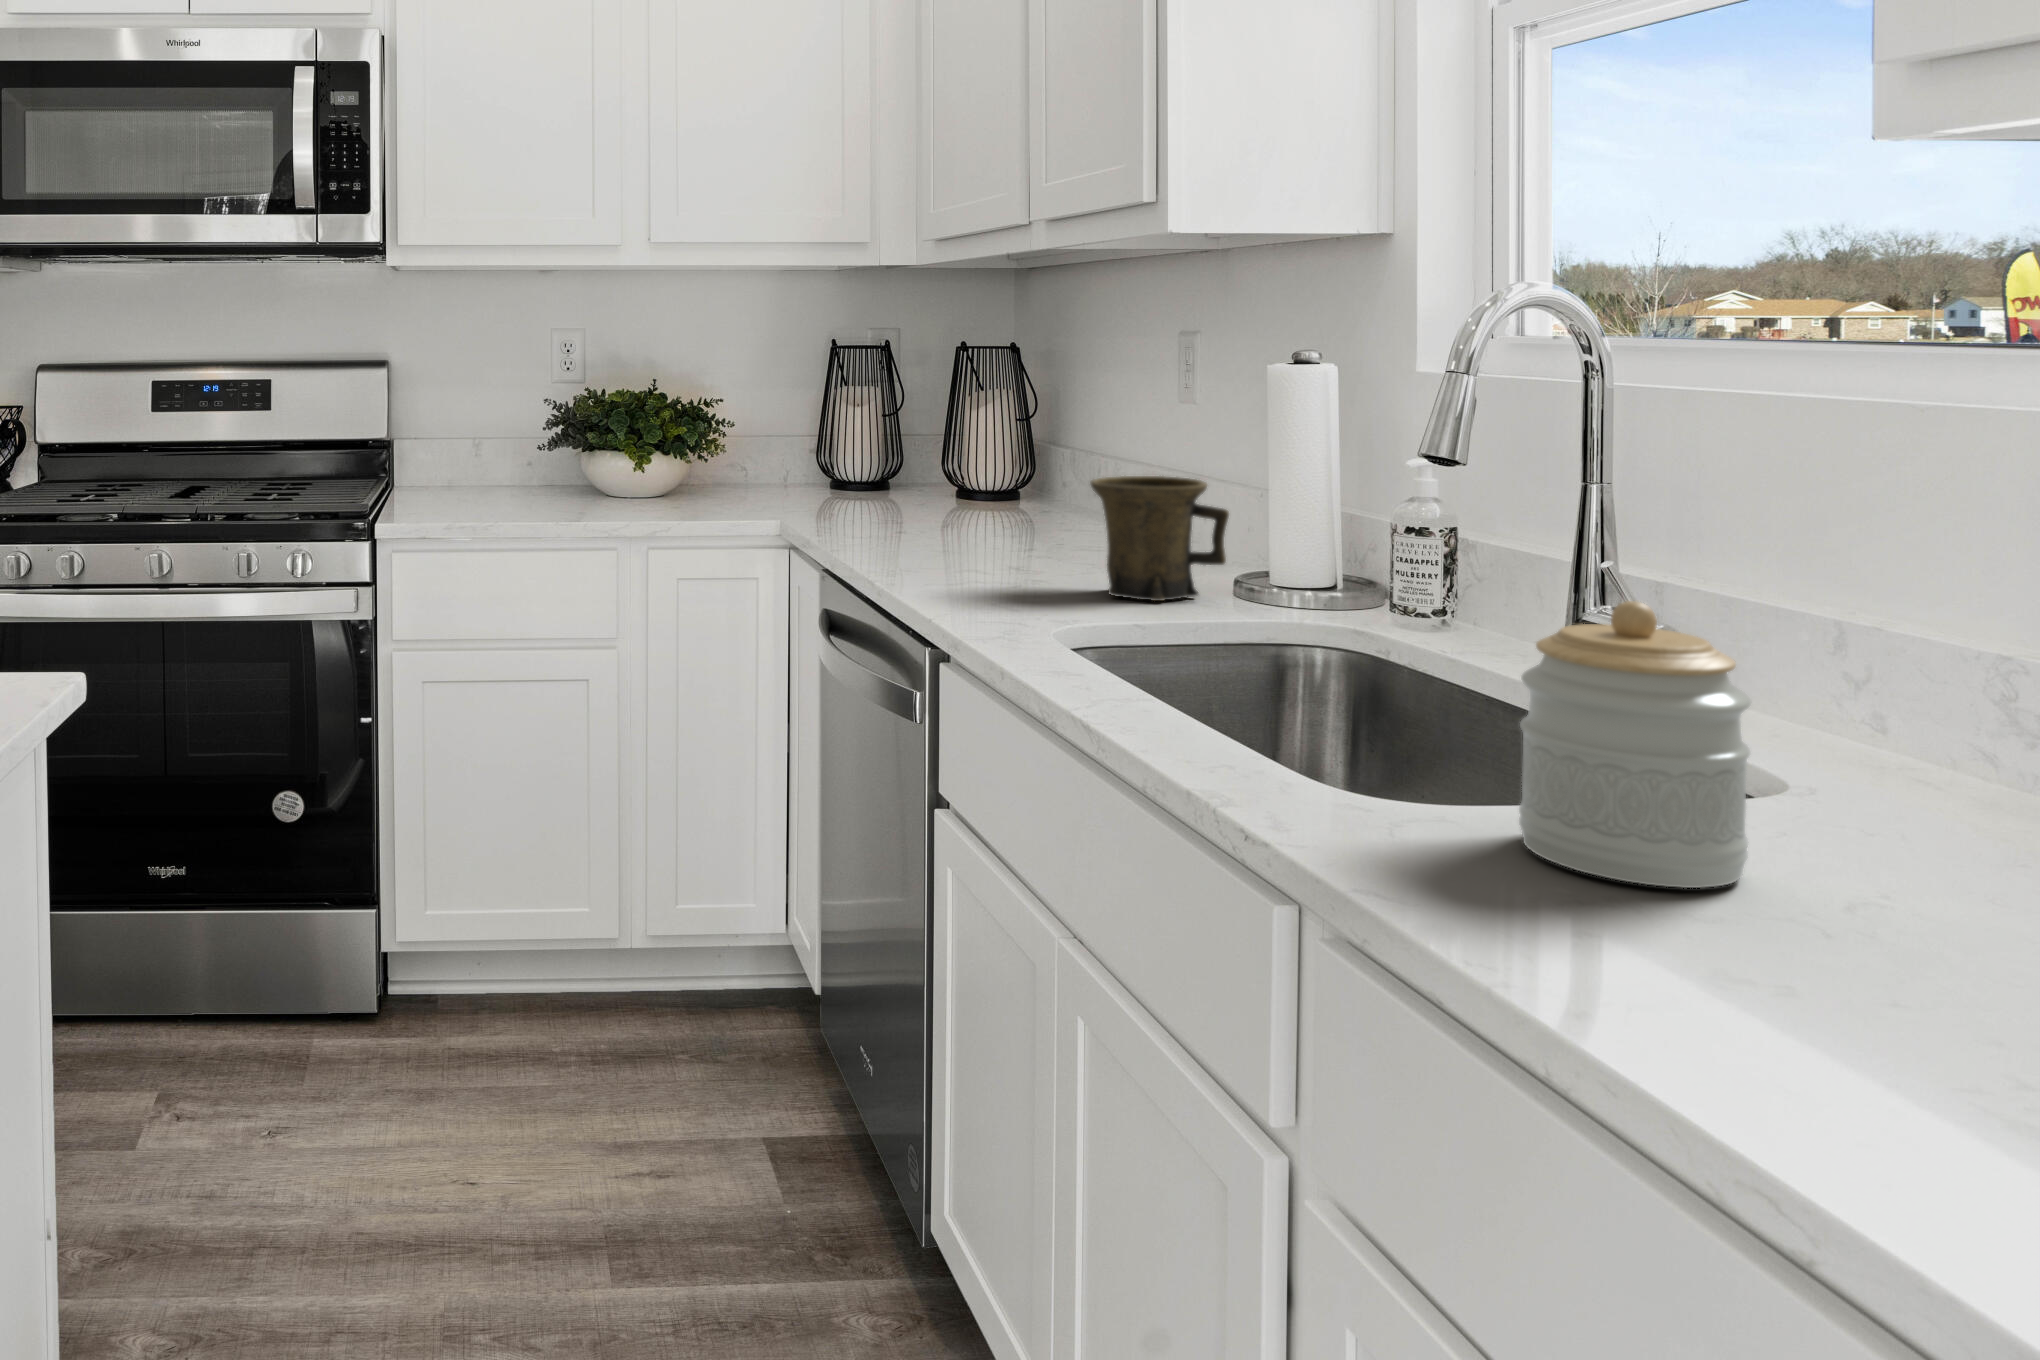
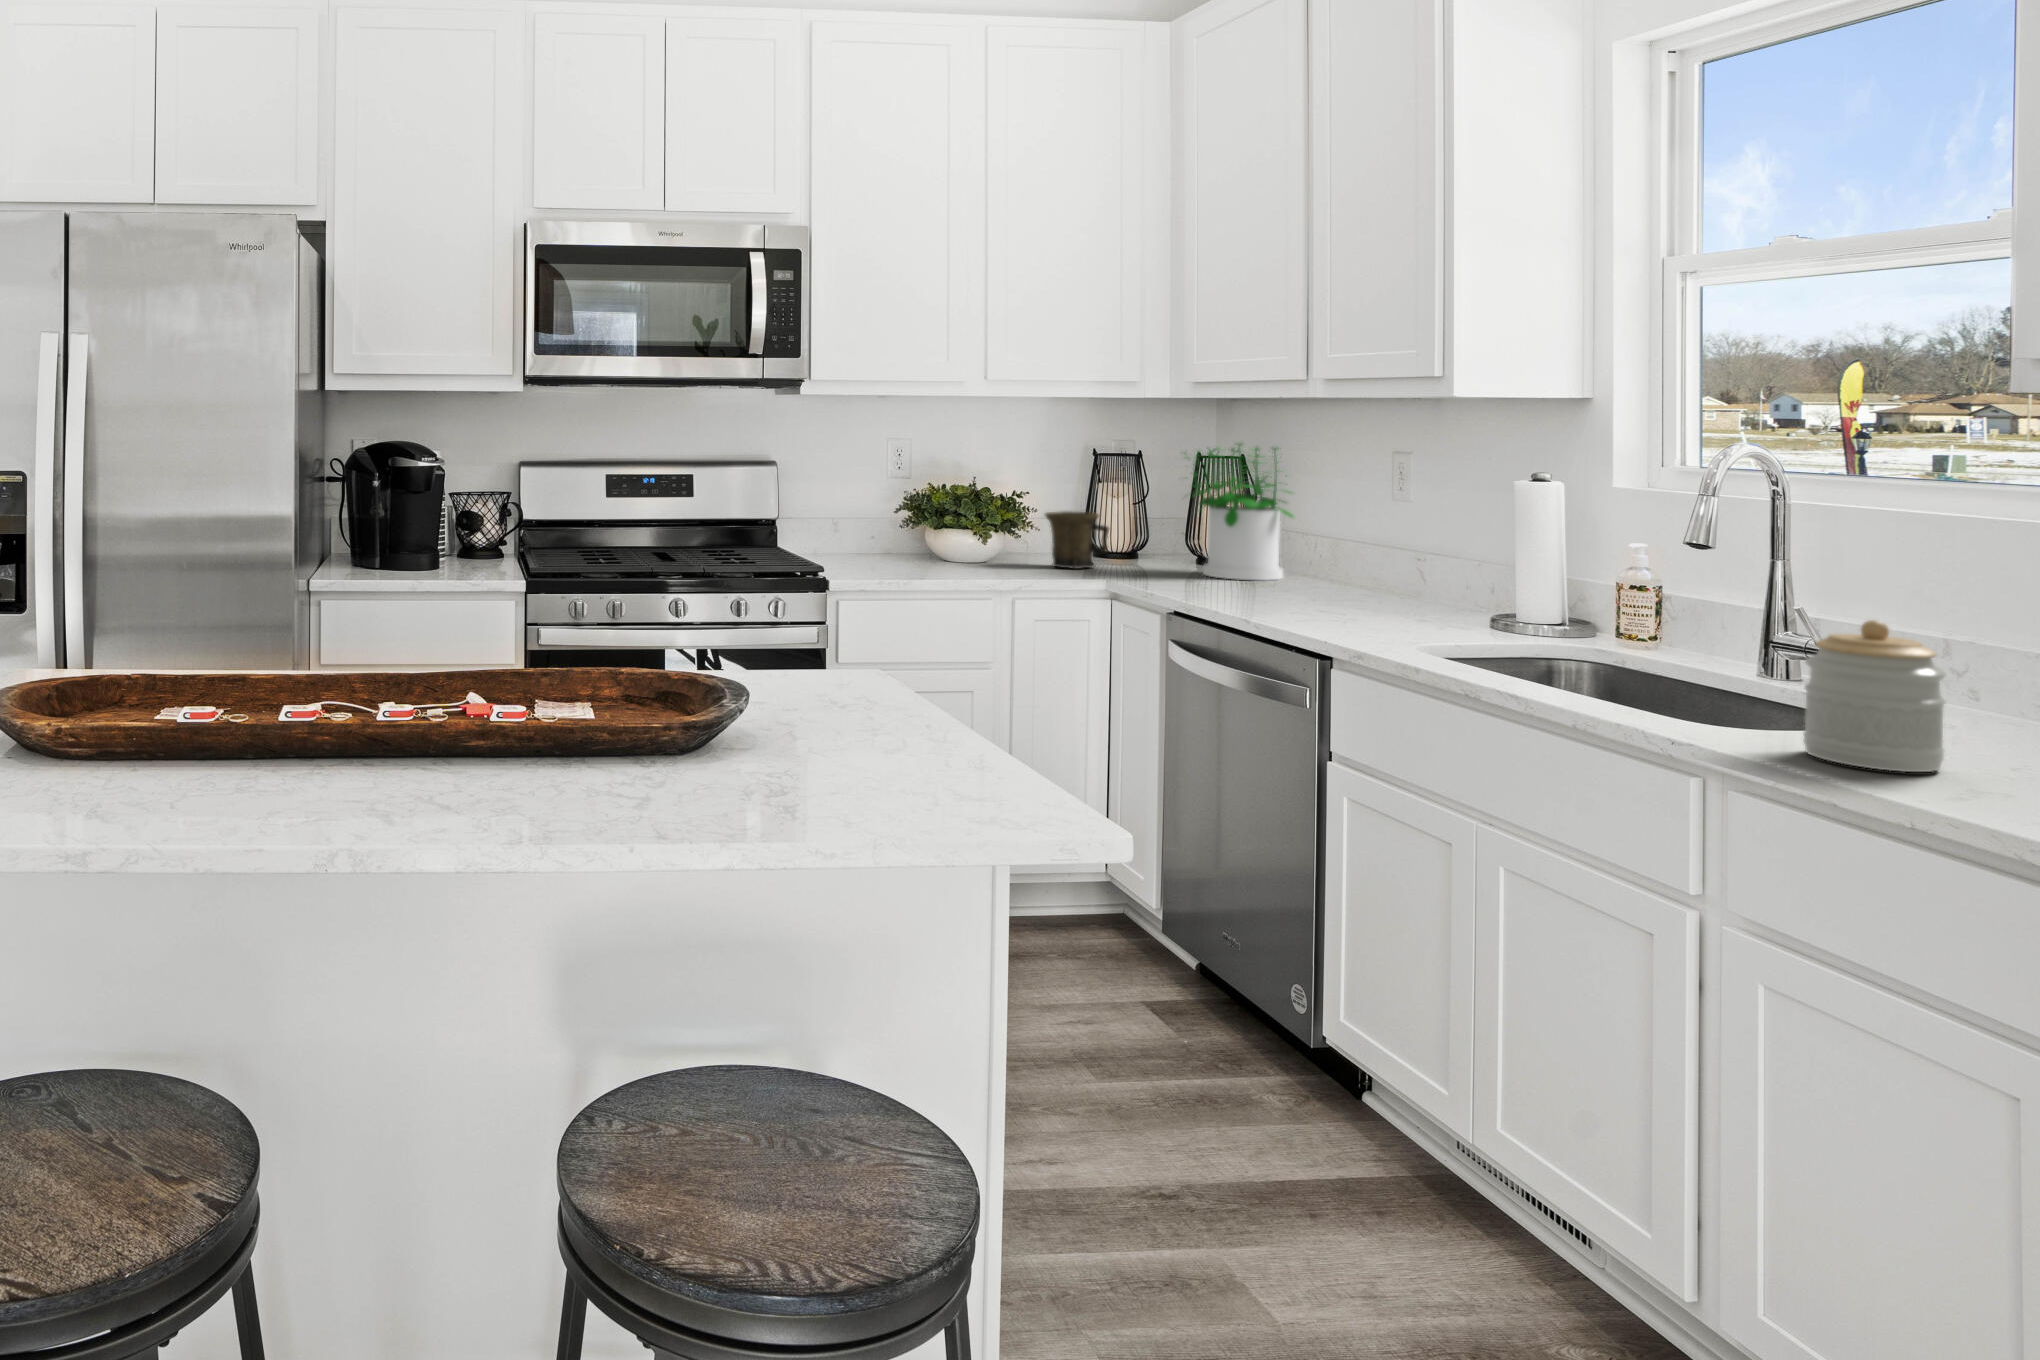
potted plant: none [914,328,1056,518] -> present [1185,444,1293,581]
mug: present [1090,476,1229,601] -> present [1045,511,1109,569]

